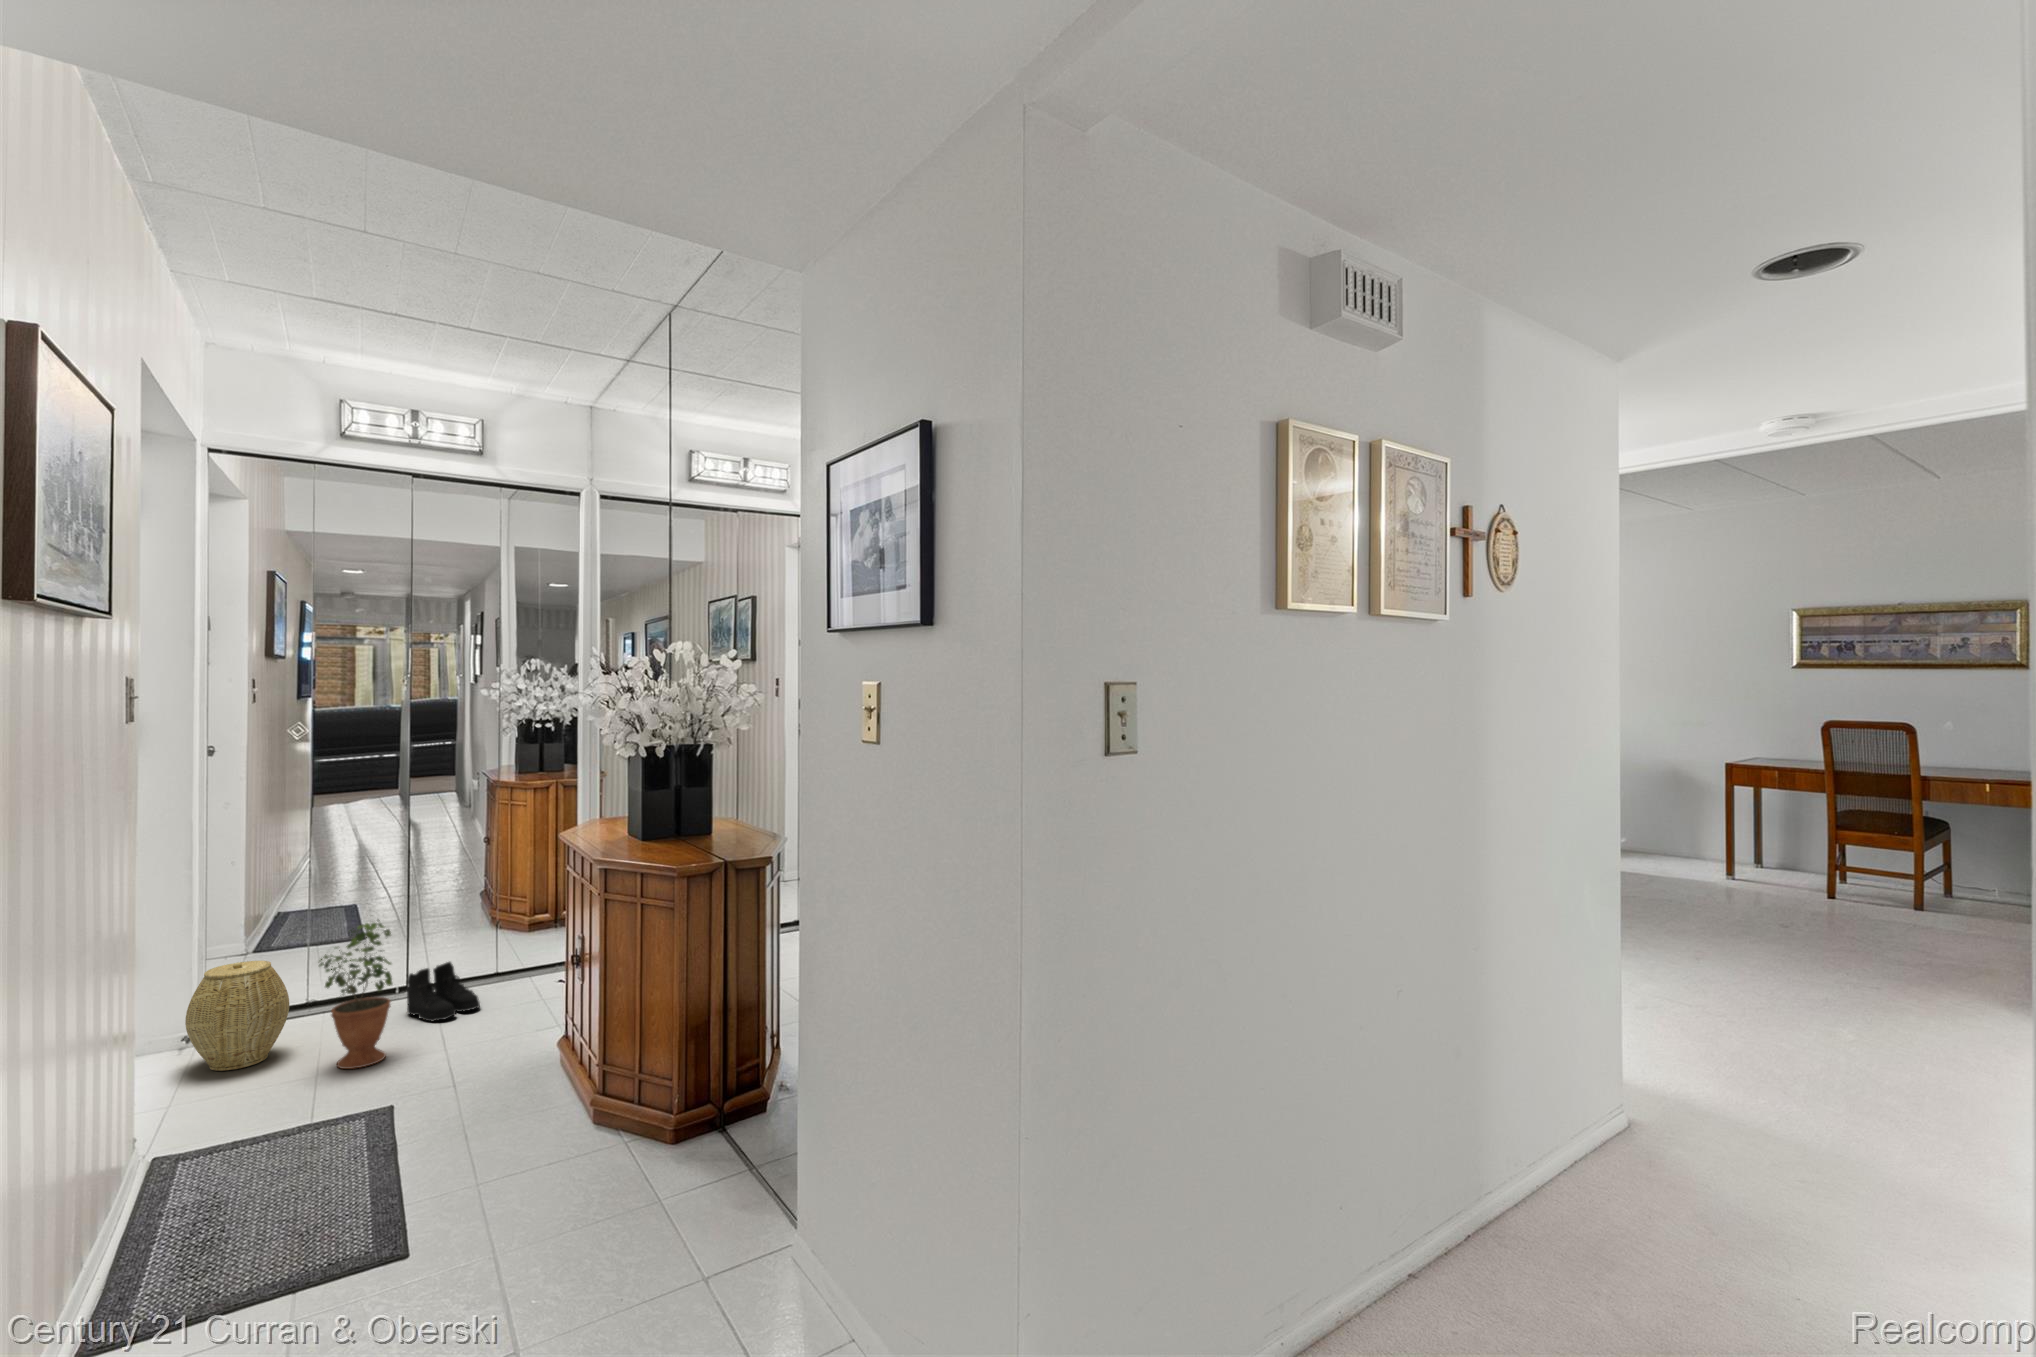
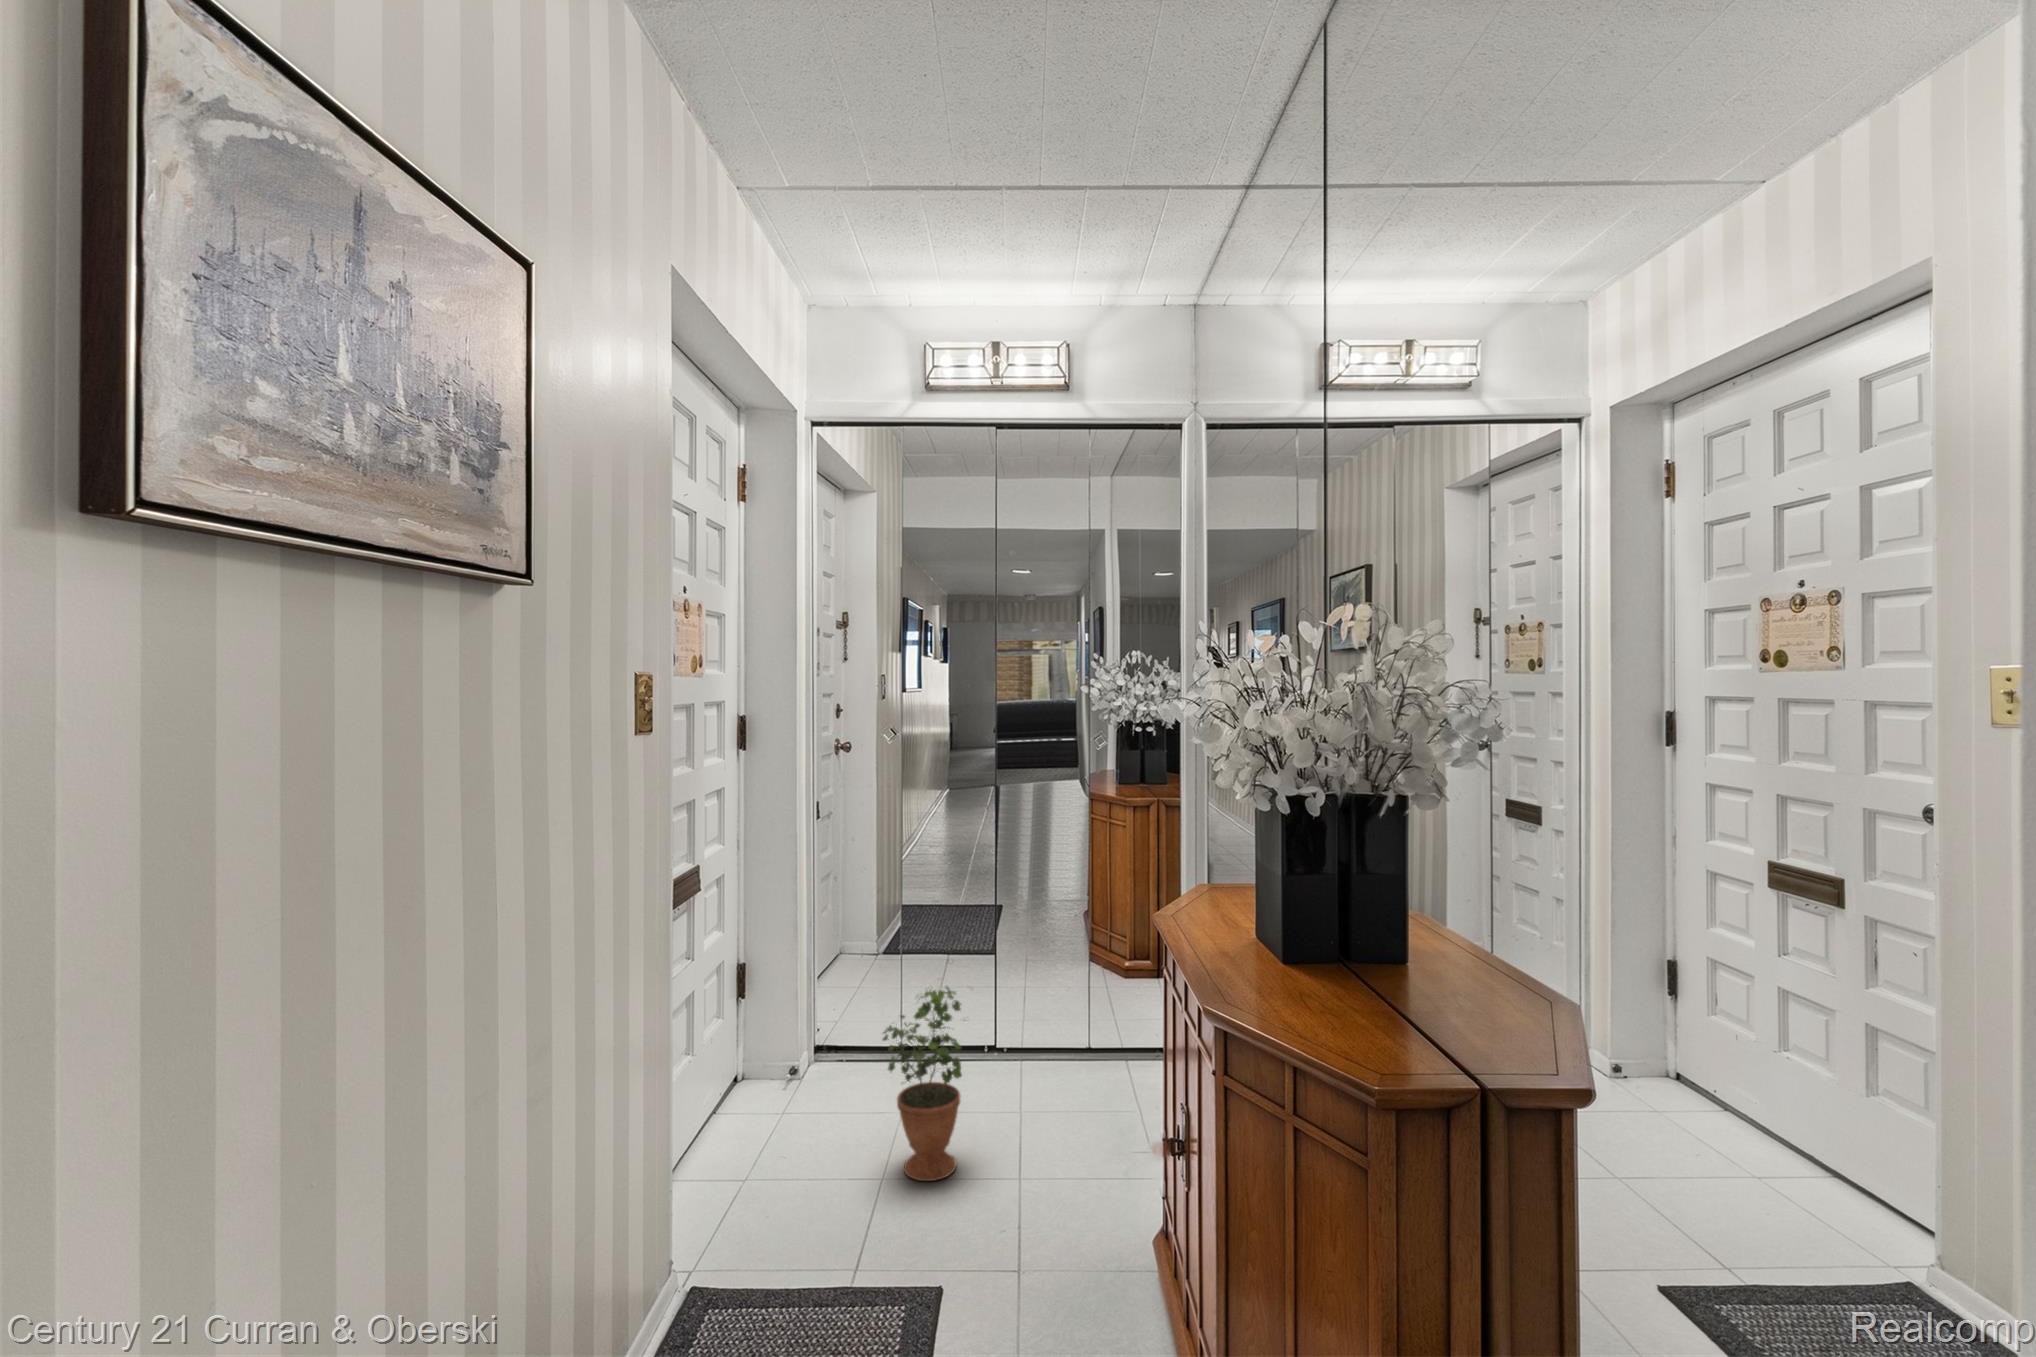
woven basket: present [185,961,289,1071] -> none [769,1006,866,1139]
boots: present [407,962,480,1021] -> none [991,1031,1070,1115]

